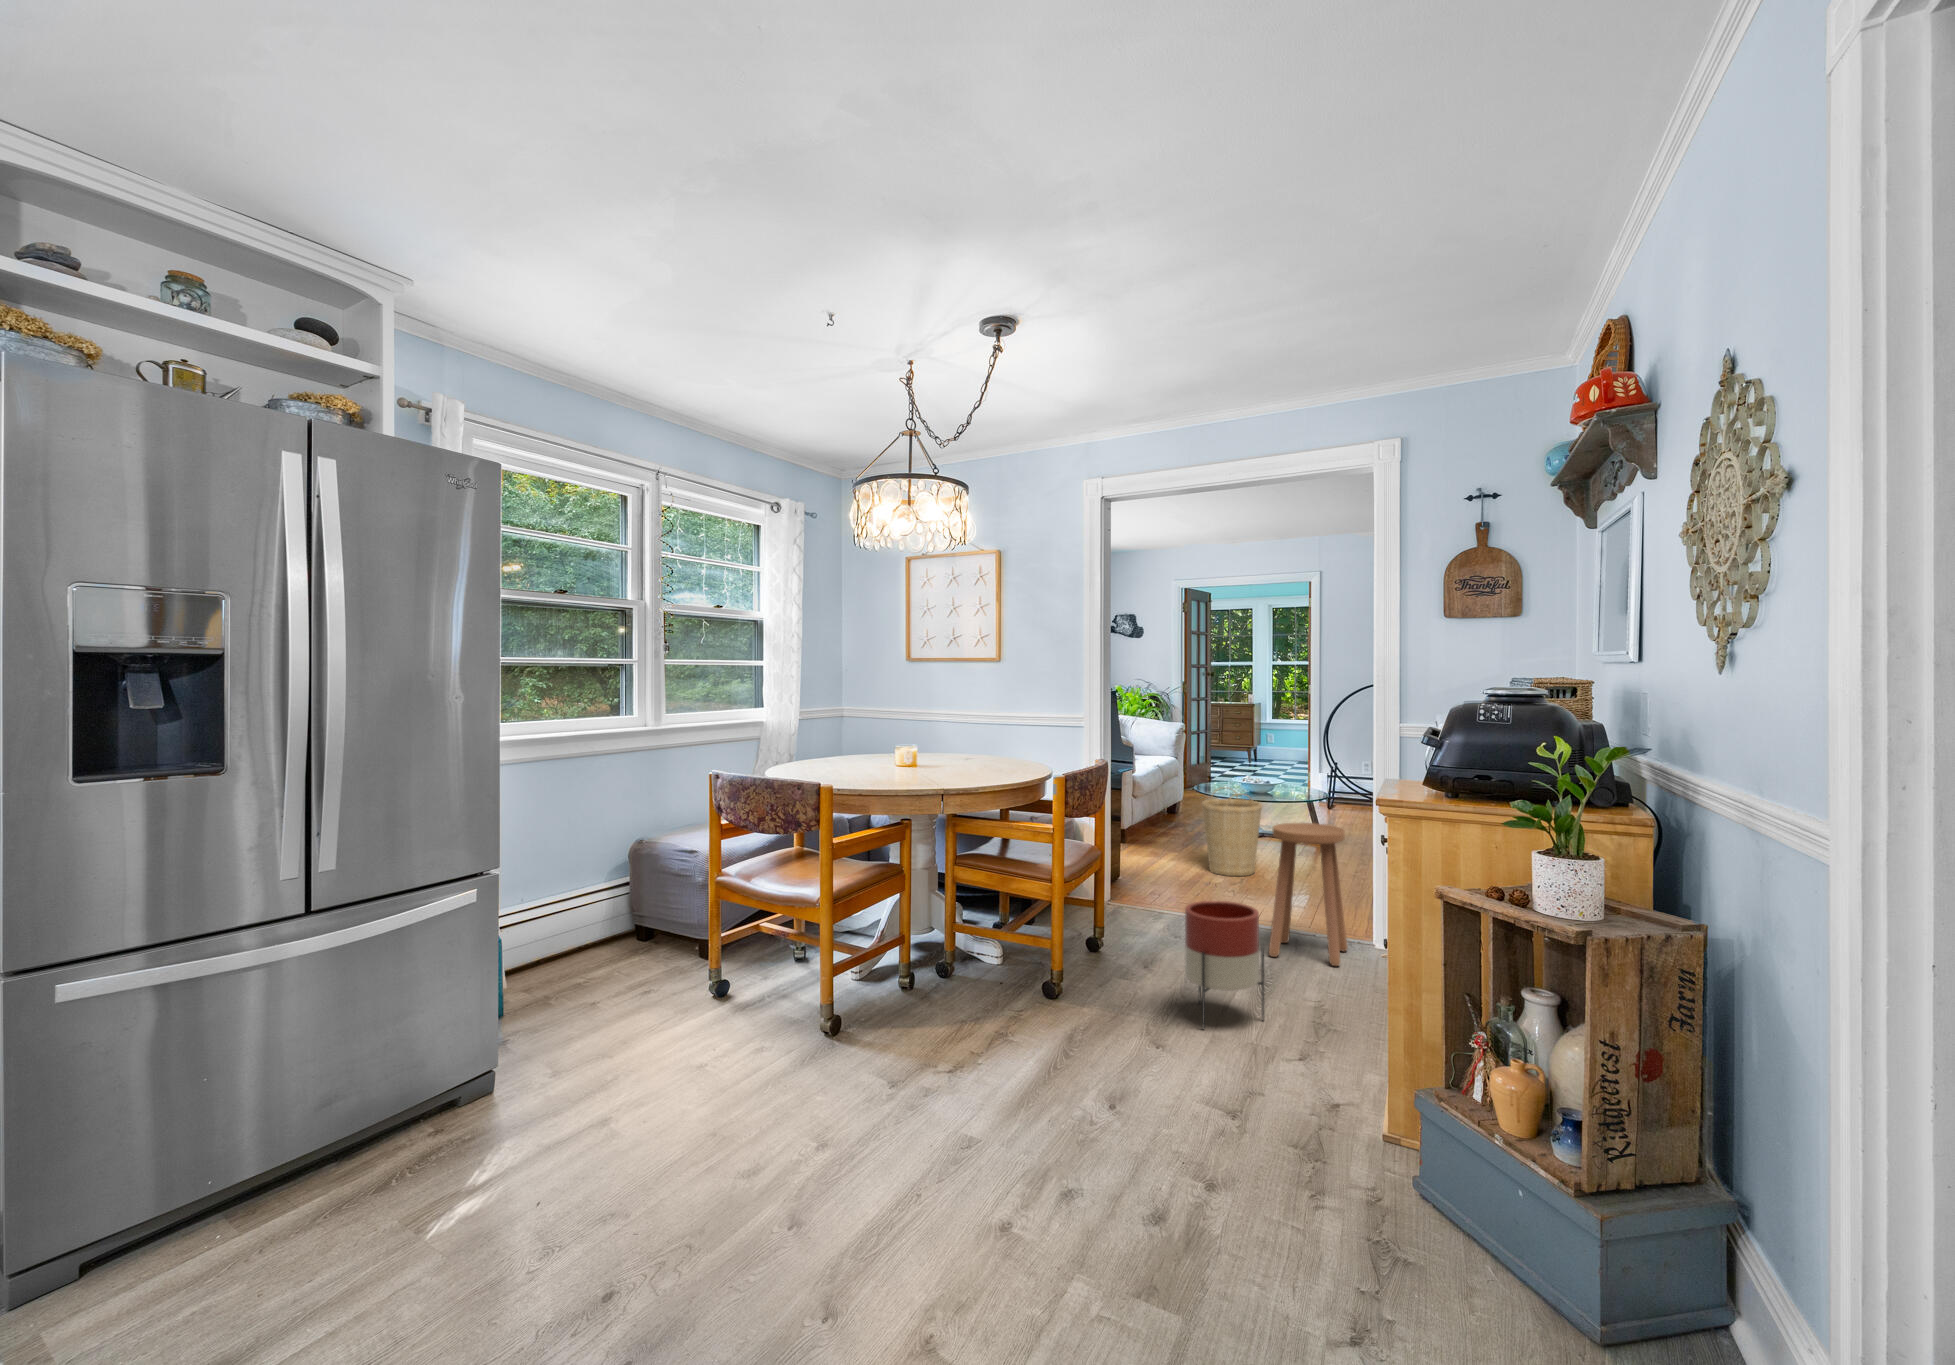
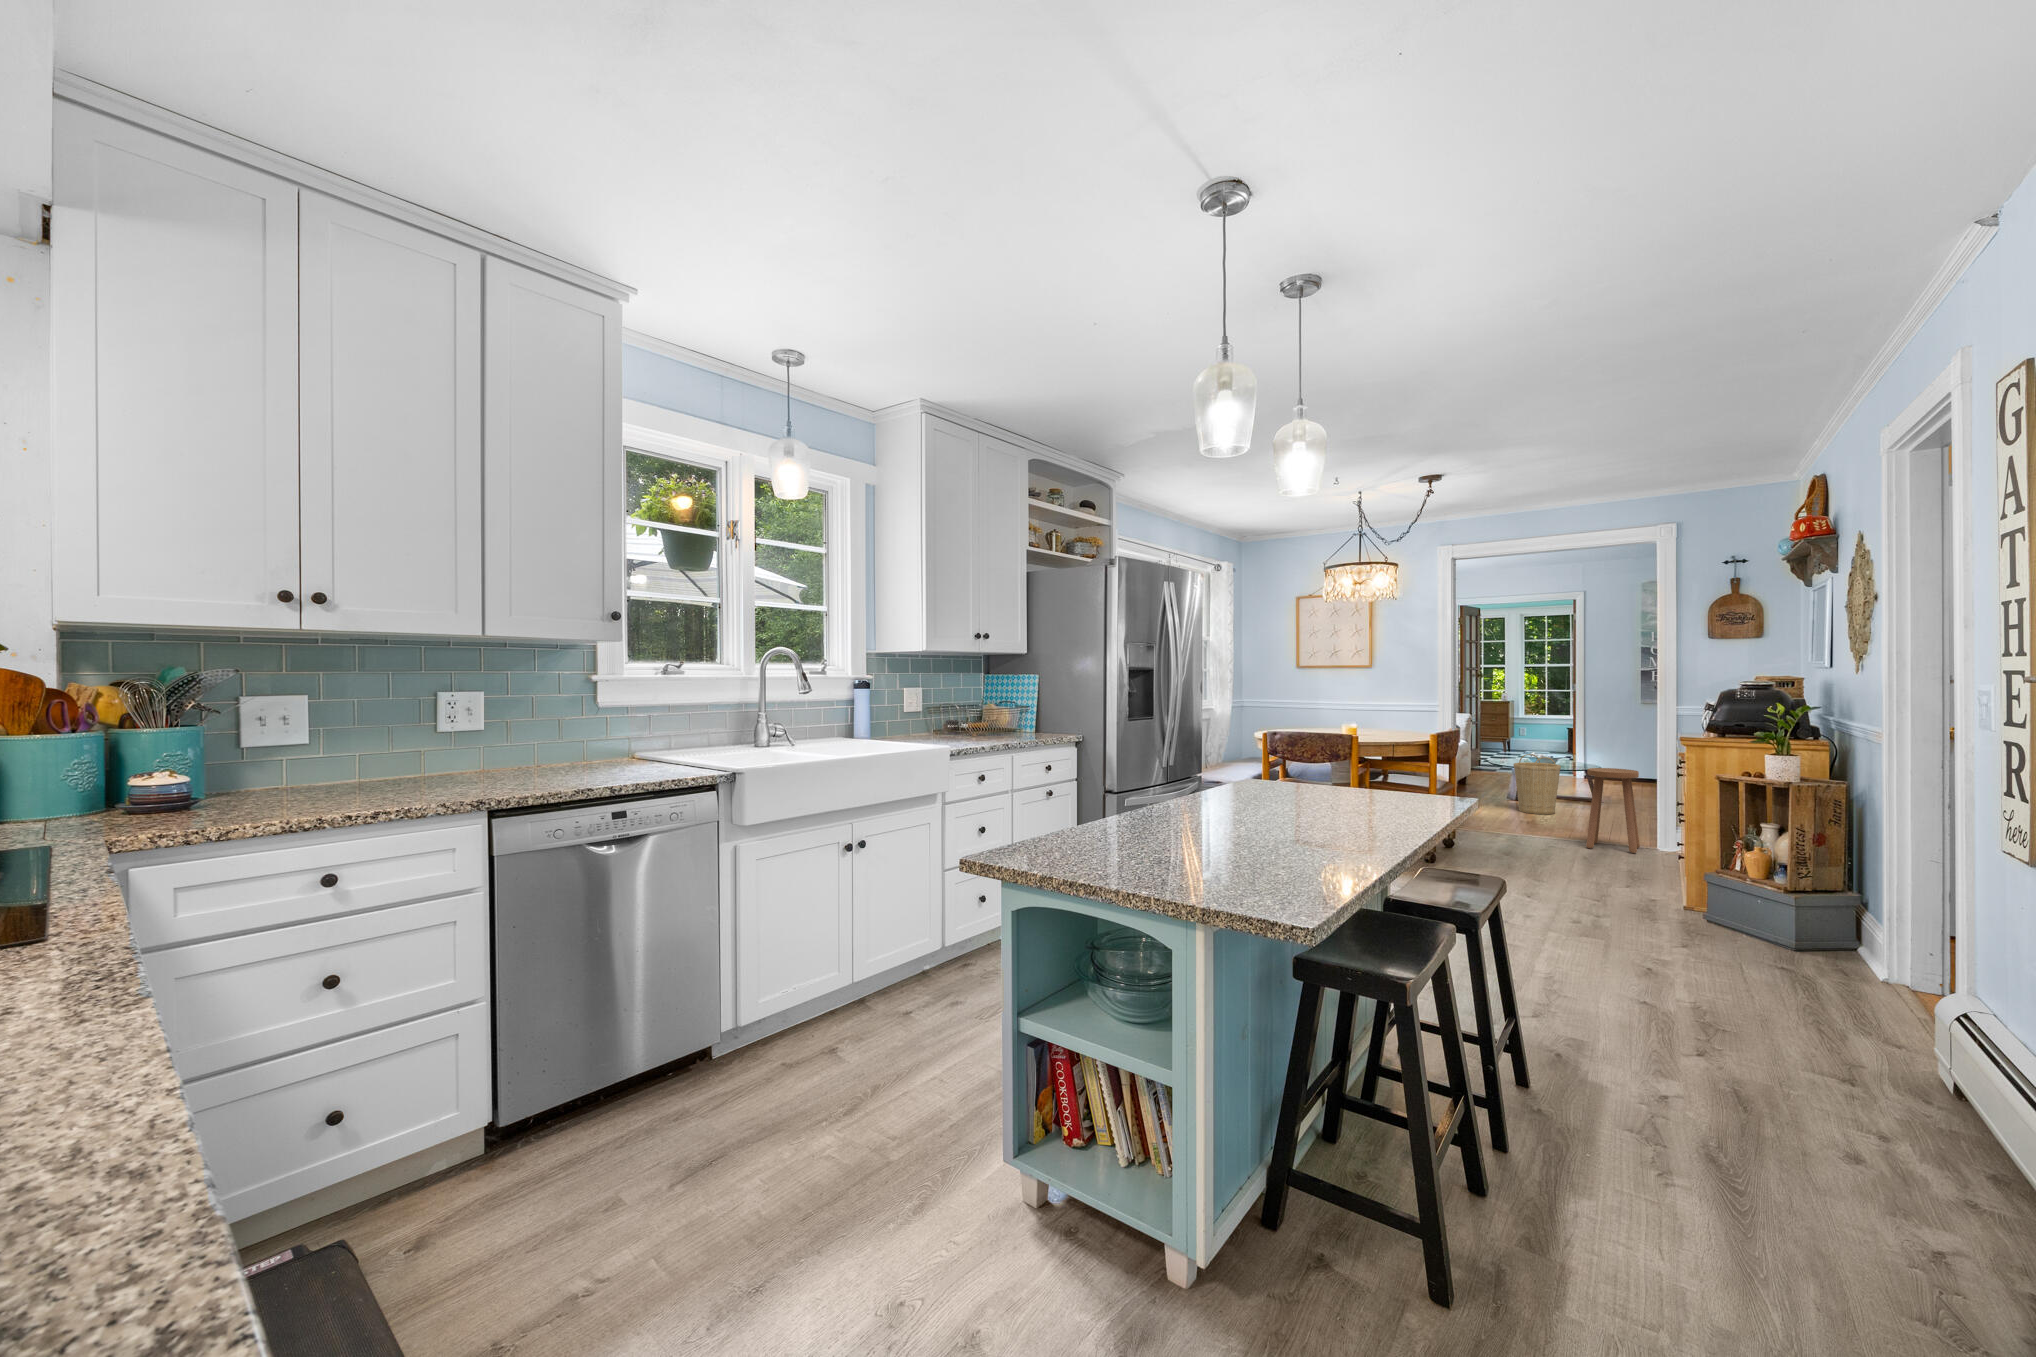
planter: present [1185,901,1264,1029] -> none [1546,804,1597,871]

